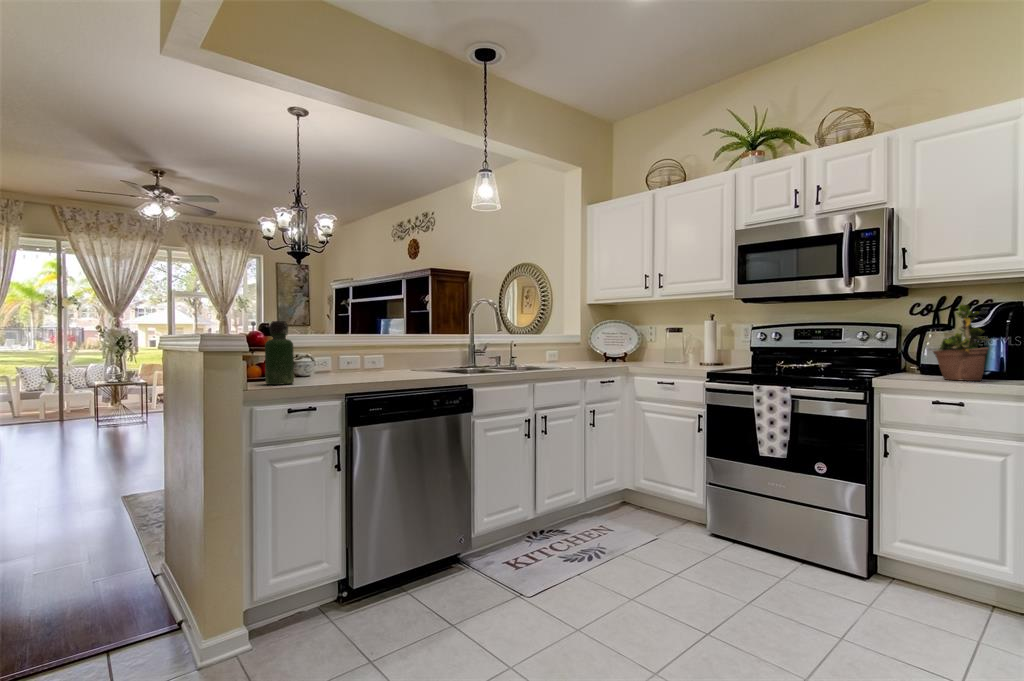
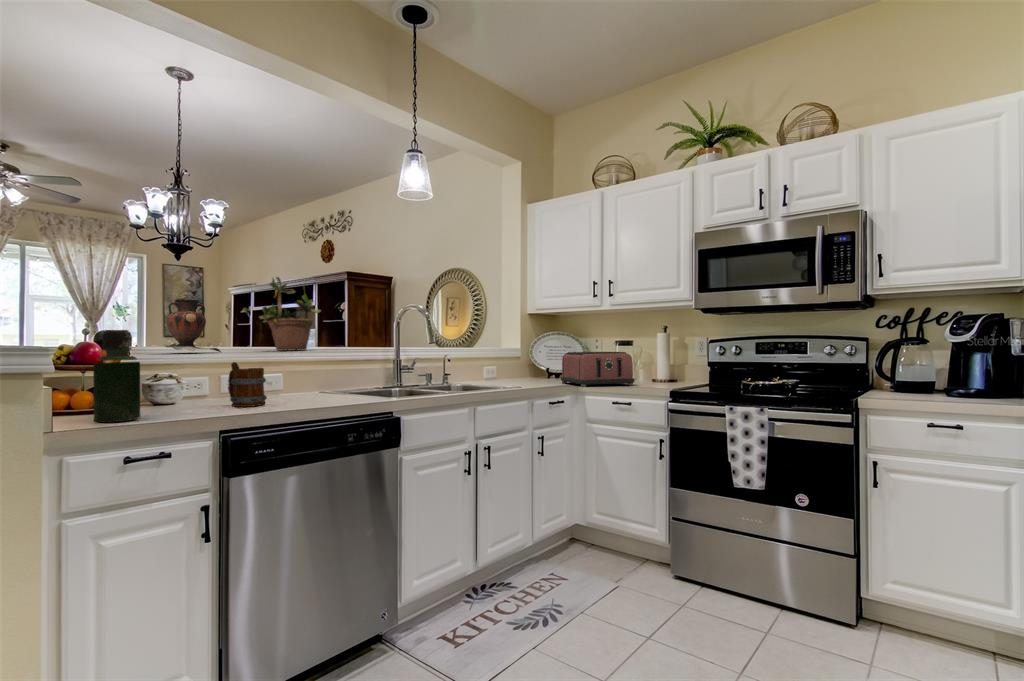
vase: none [290,297,340,338] -> present [154,298,221,352]
potted plant: present [933,304,989,381] -> present [260,277,321,351]
toaster: none [615,338,679,368] -> present [561,352,634,387]
mug: none [346,345,374,378] -> present [228,362,267,407]

